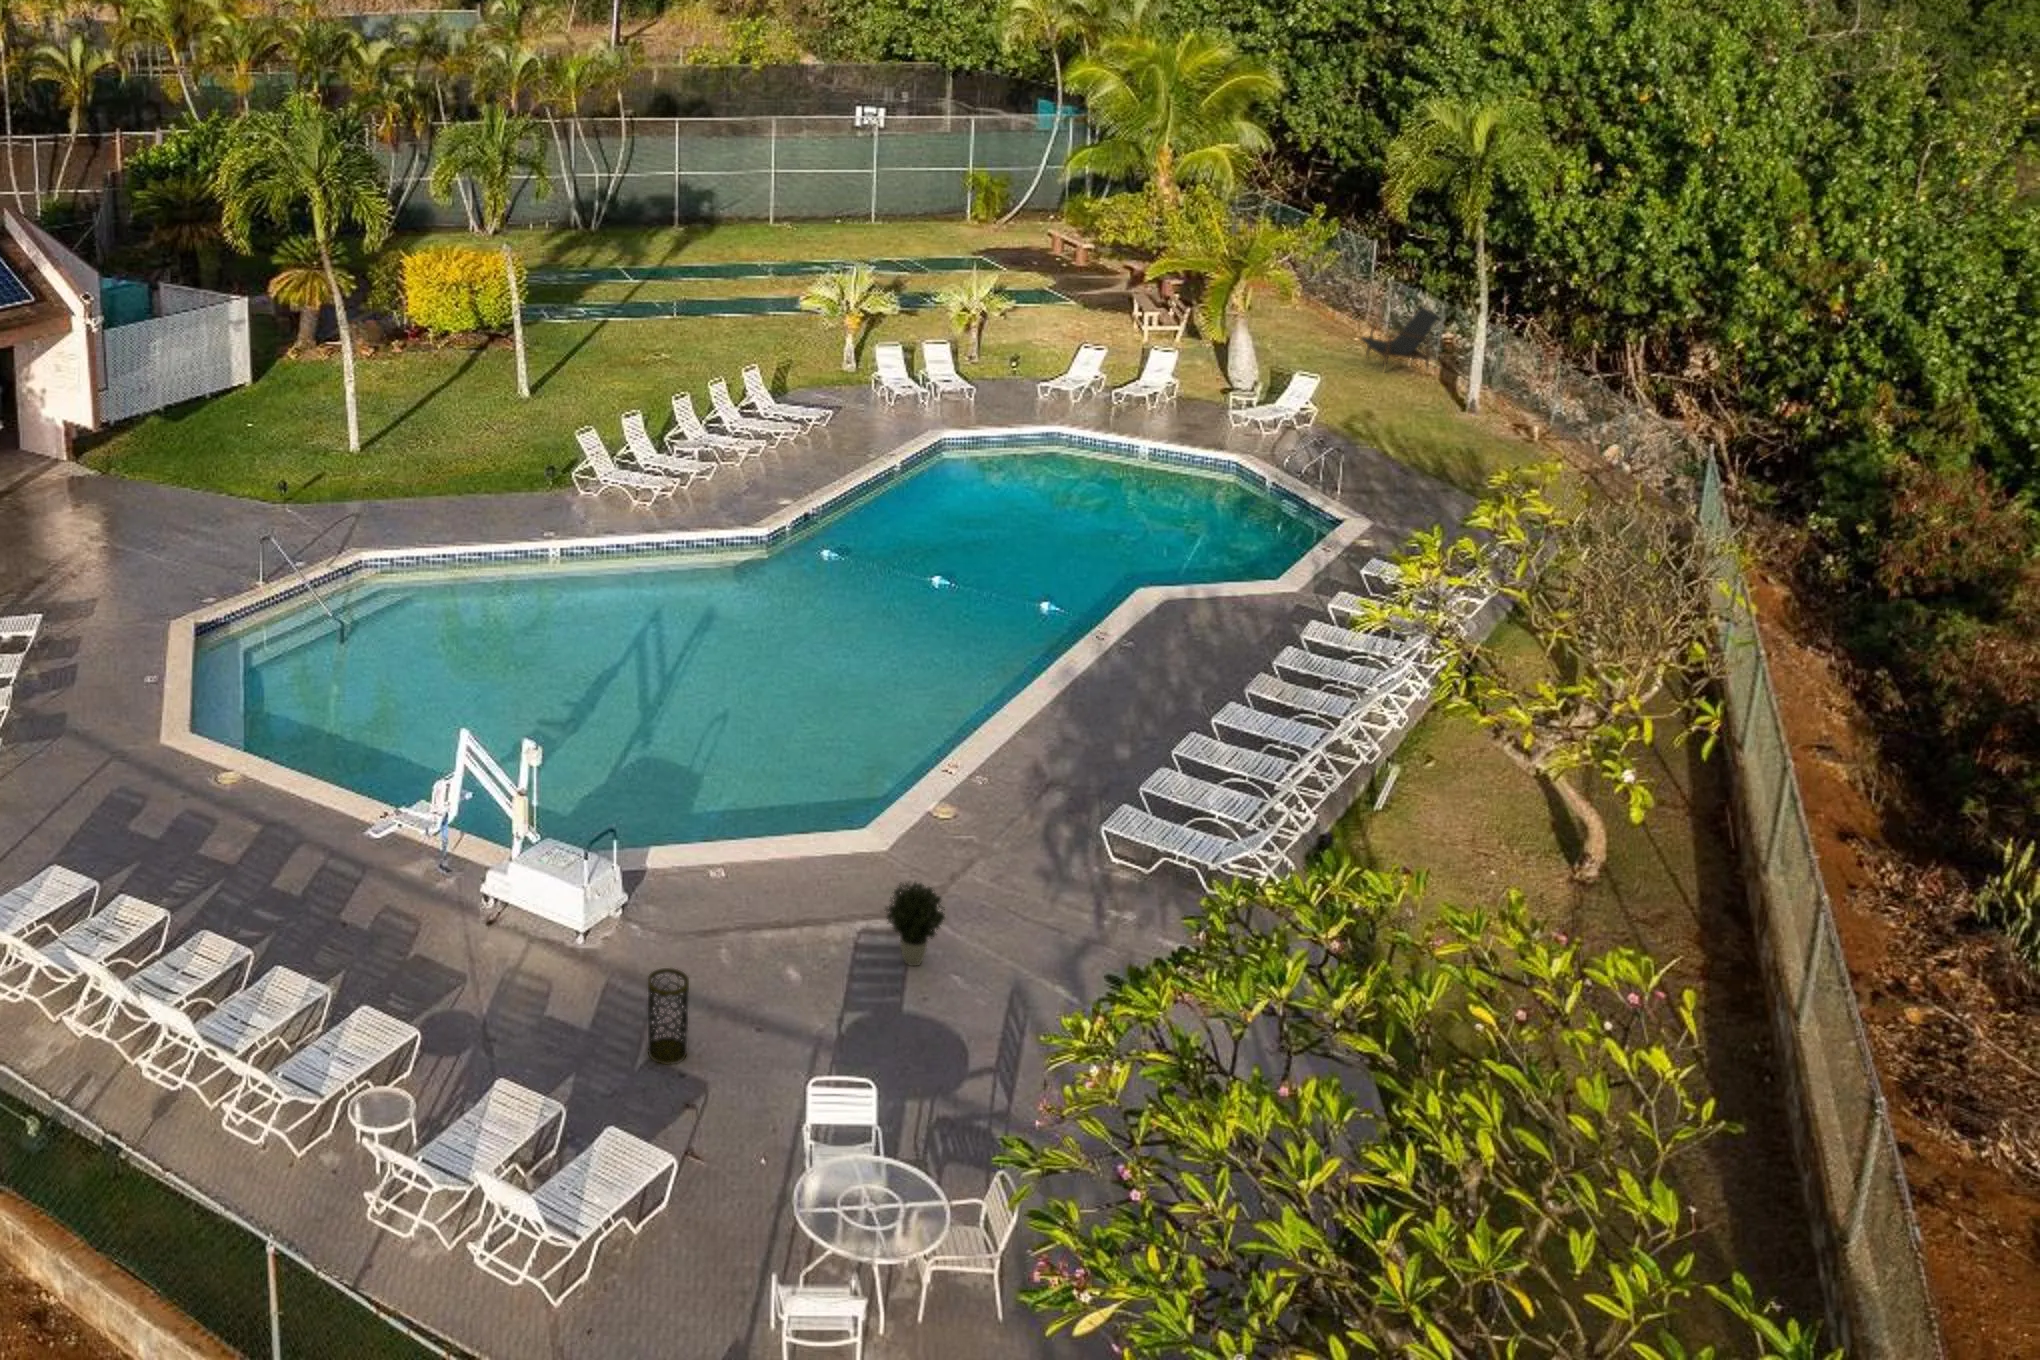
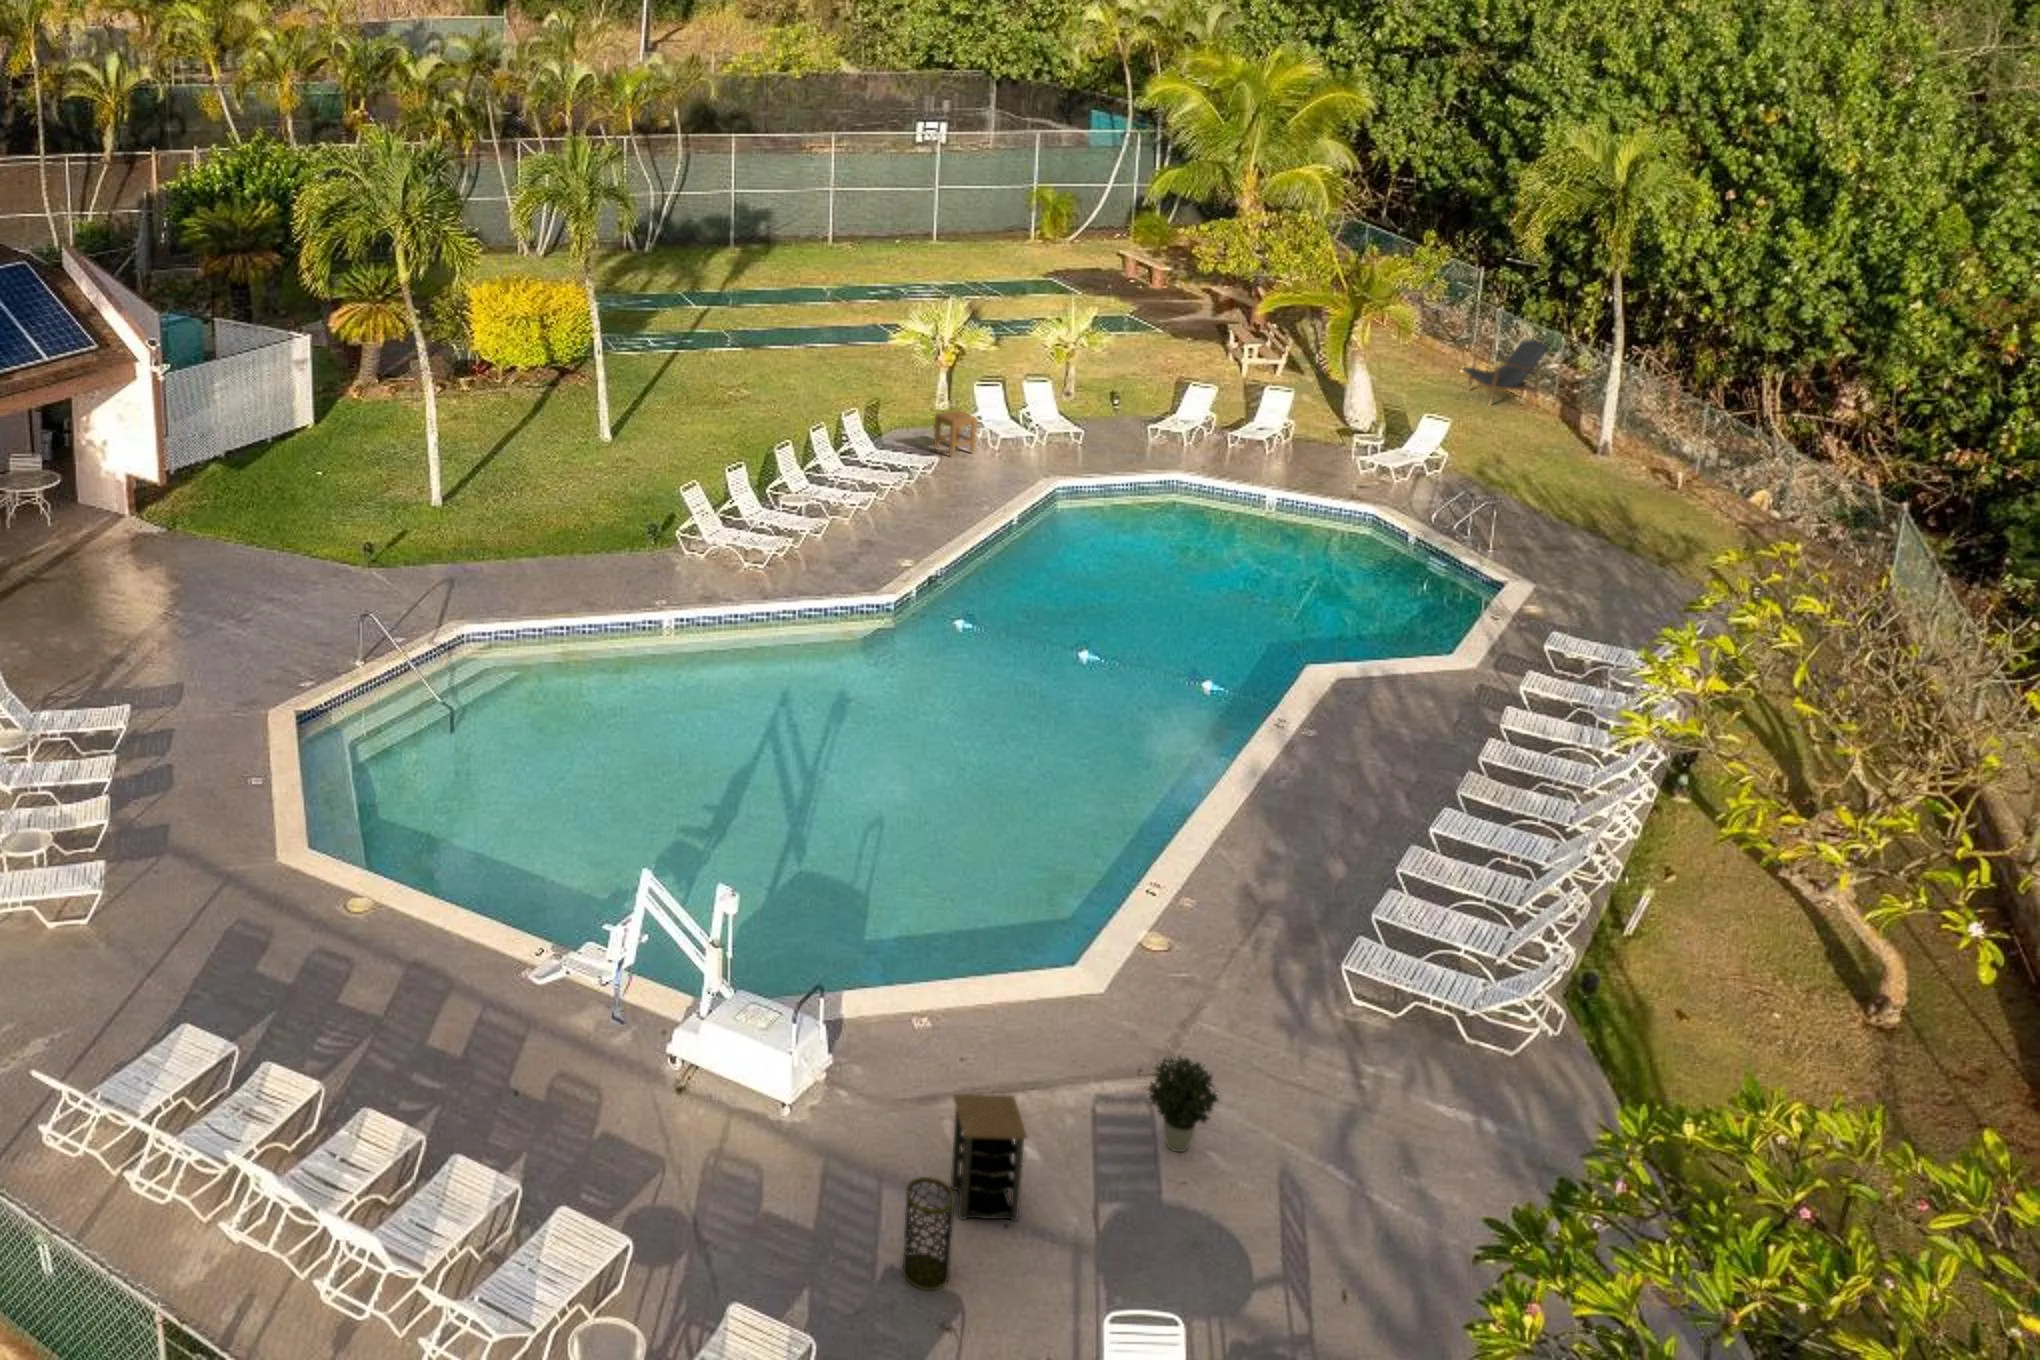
stool: none [839,372,879,416] -> present [934,411,977,456]
side table: none [705,907,762,1016] -> present [951,1094,1027,1221]

